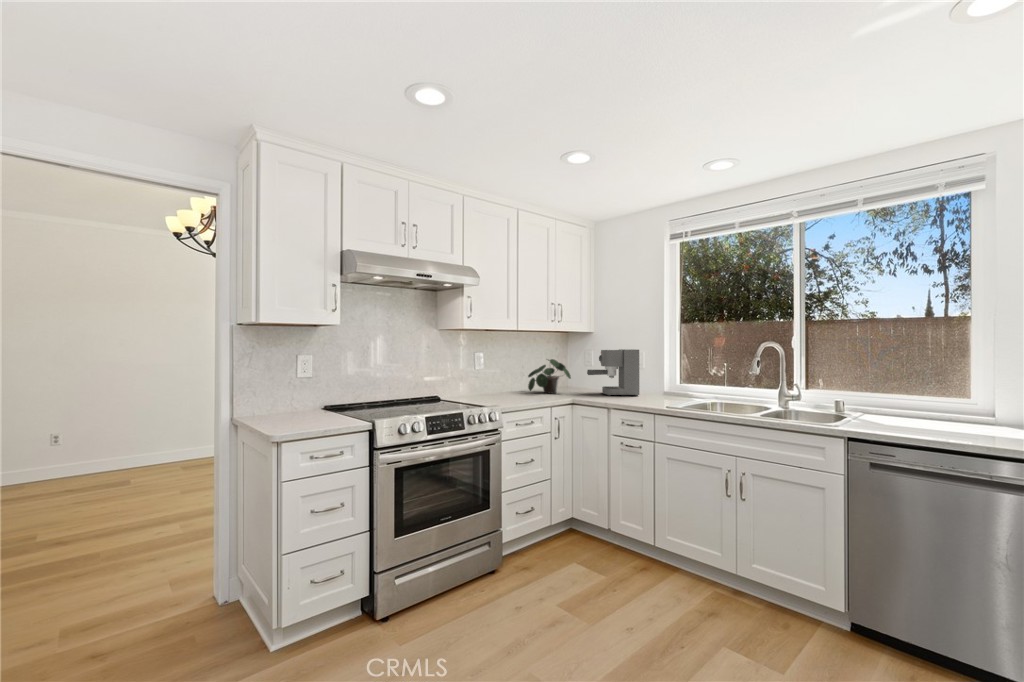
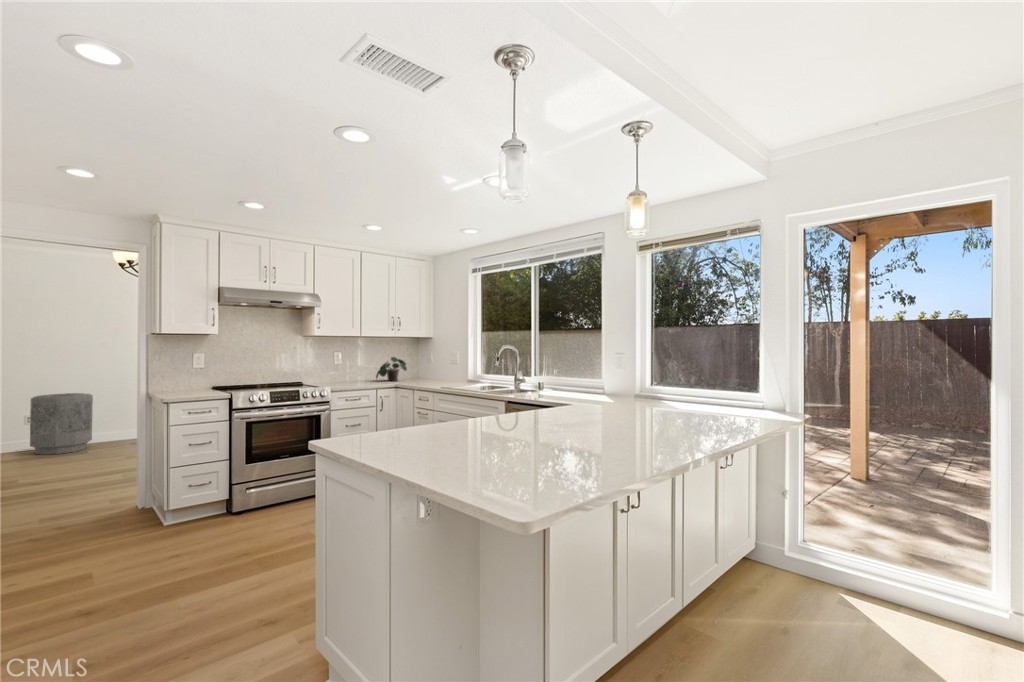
coffee maker: present [587,349,639,396] -> none [416,350,453,382]
trash can: none [54,405,133,487] -> present [30,393,93,455]

